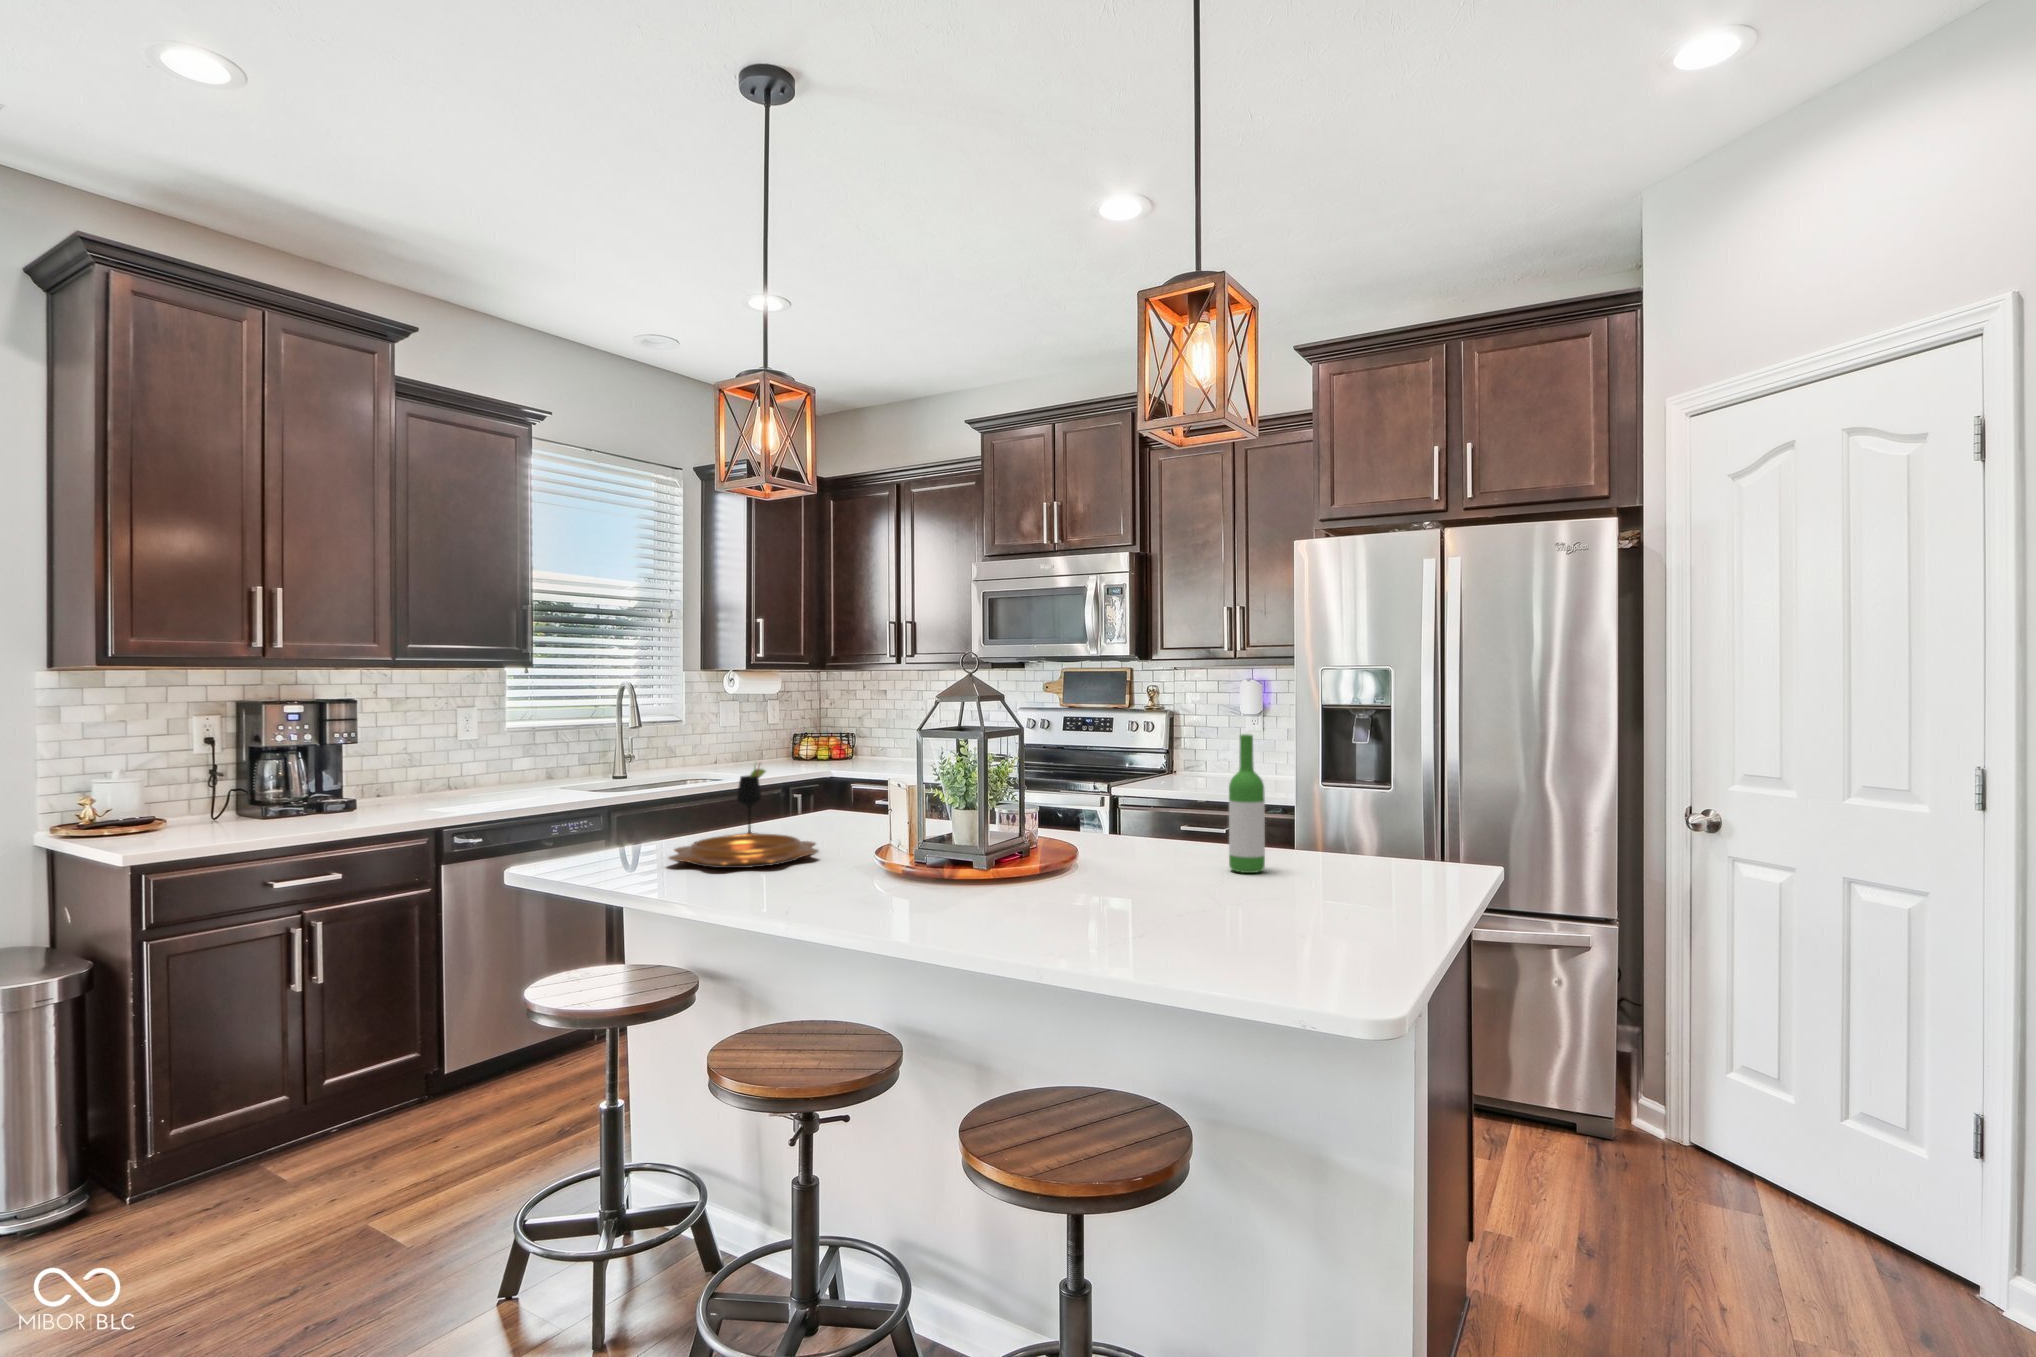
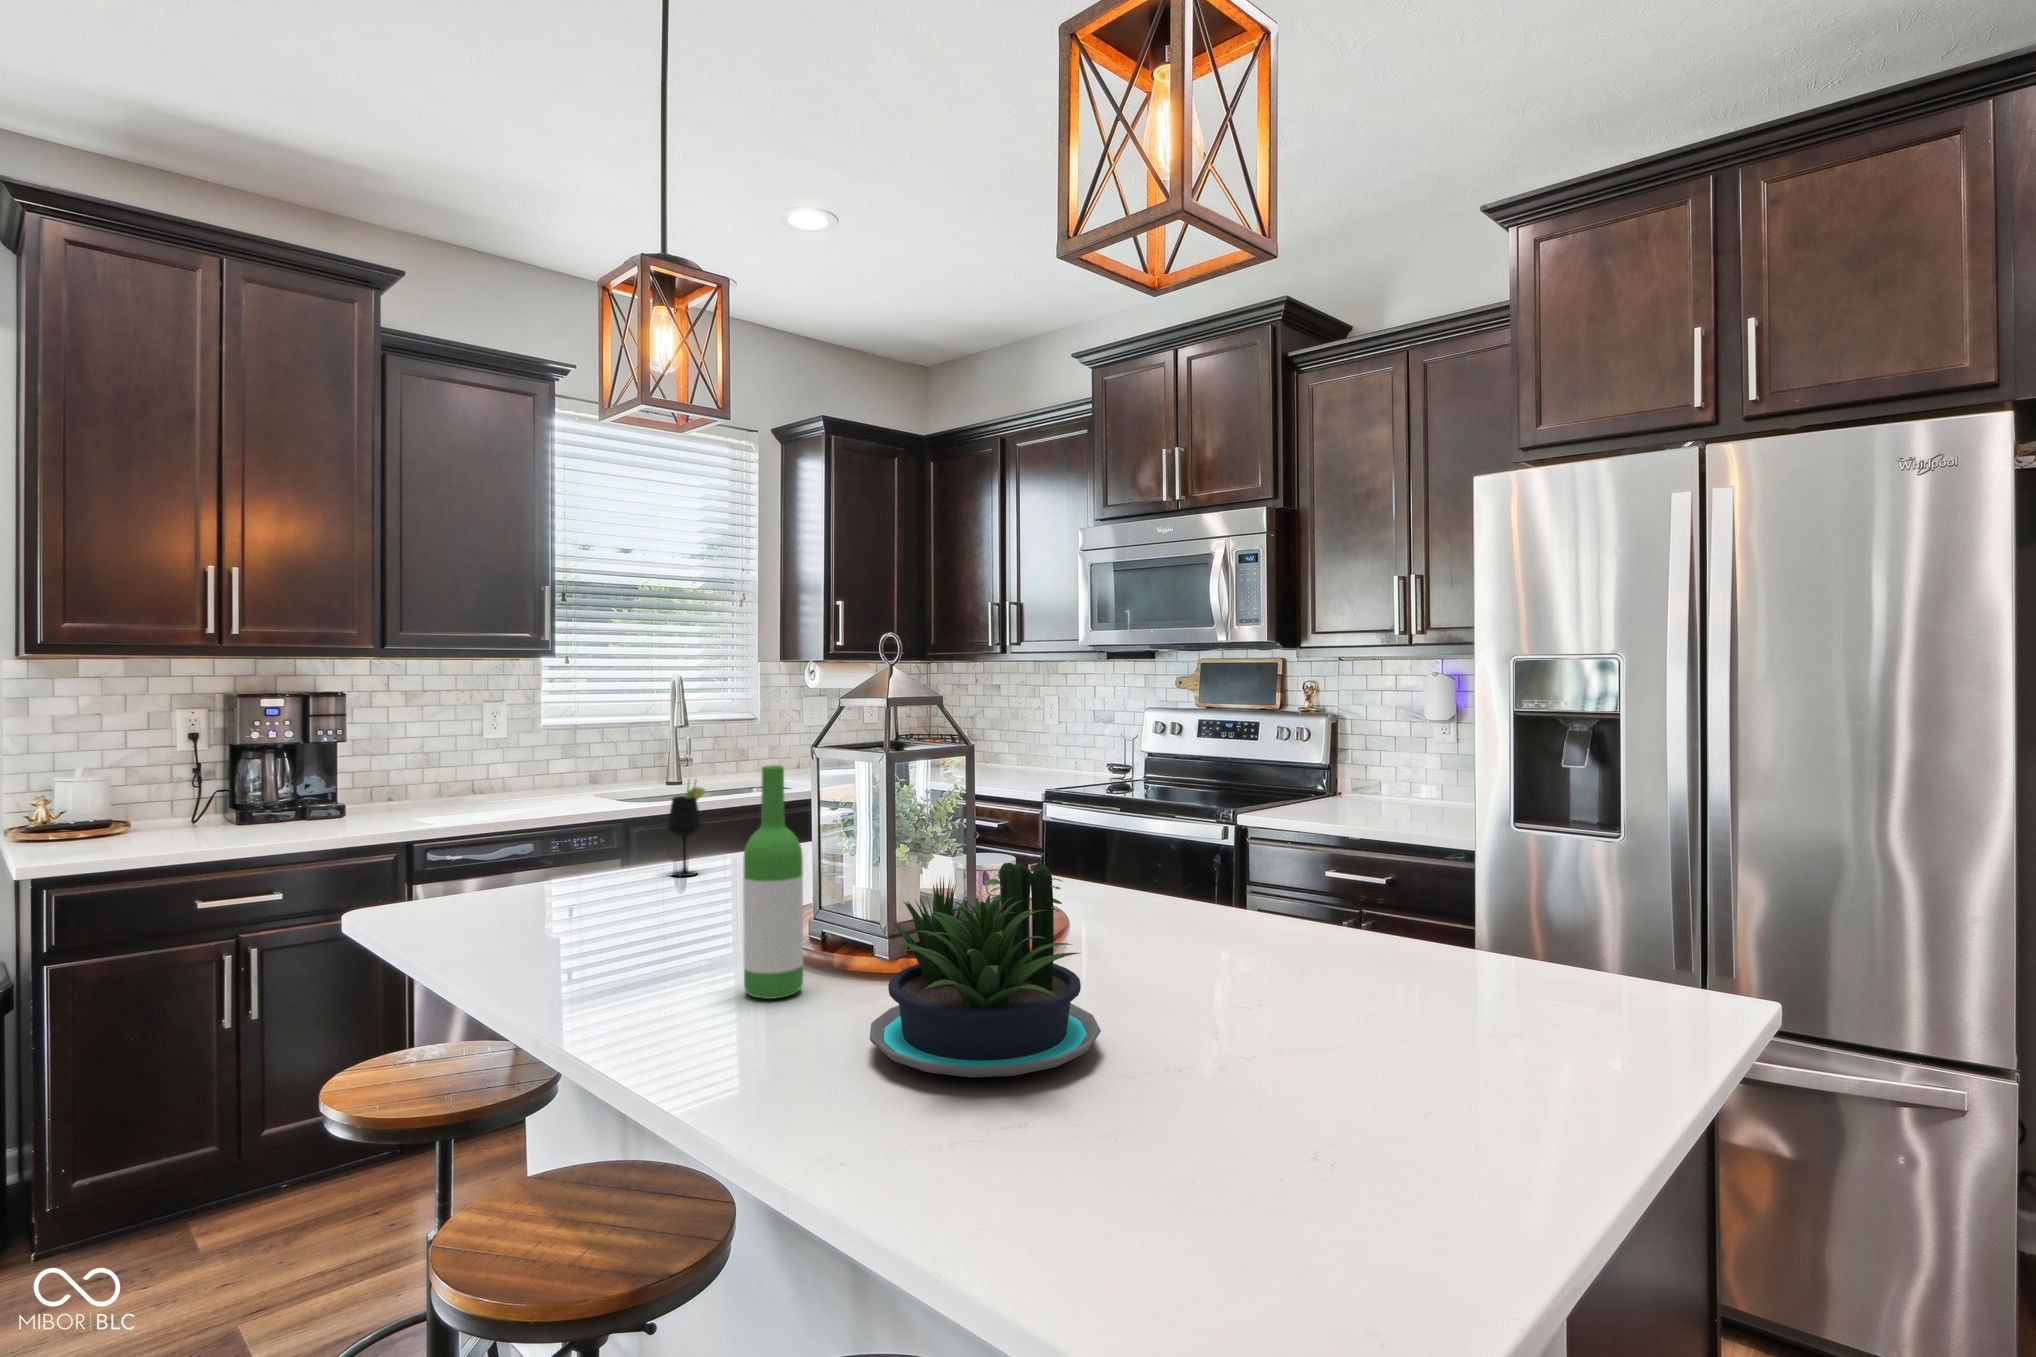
wine bottle: present [1229,734,1265,873] -> present [743,765,803,999]
potted plant: none [1020,793,1158,912] -> present [870,863,1101,1077]
decorative bowl: present [669,834,818,868] -> none [505,879,727,932]

